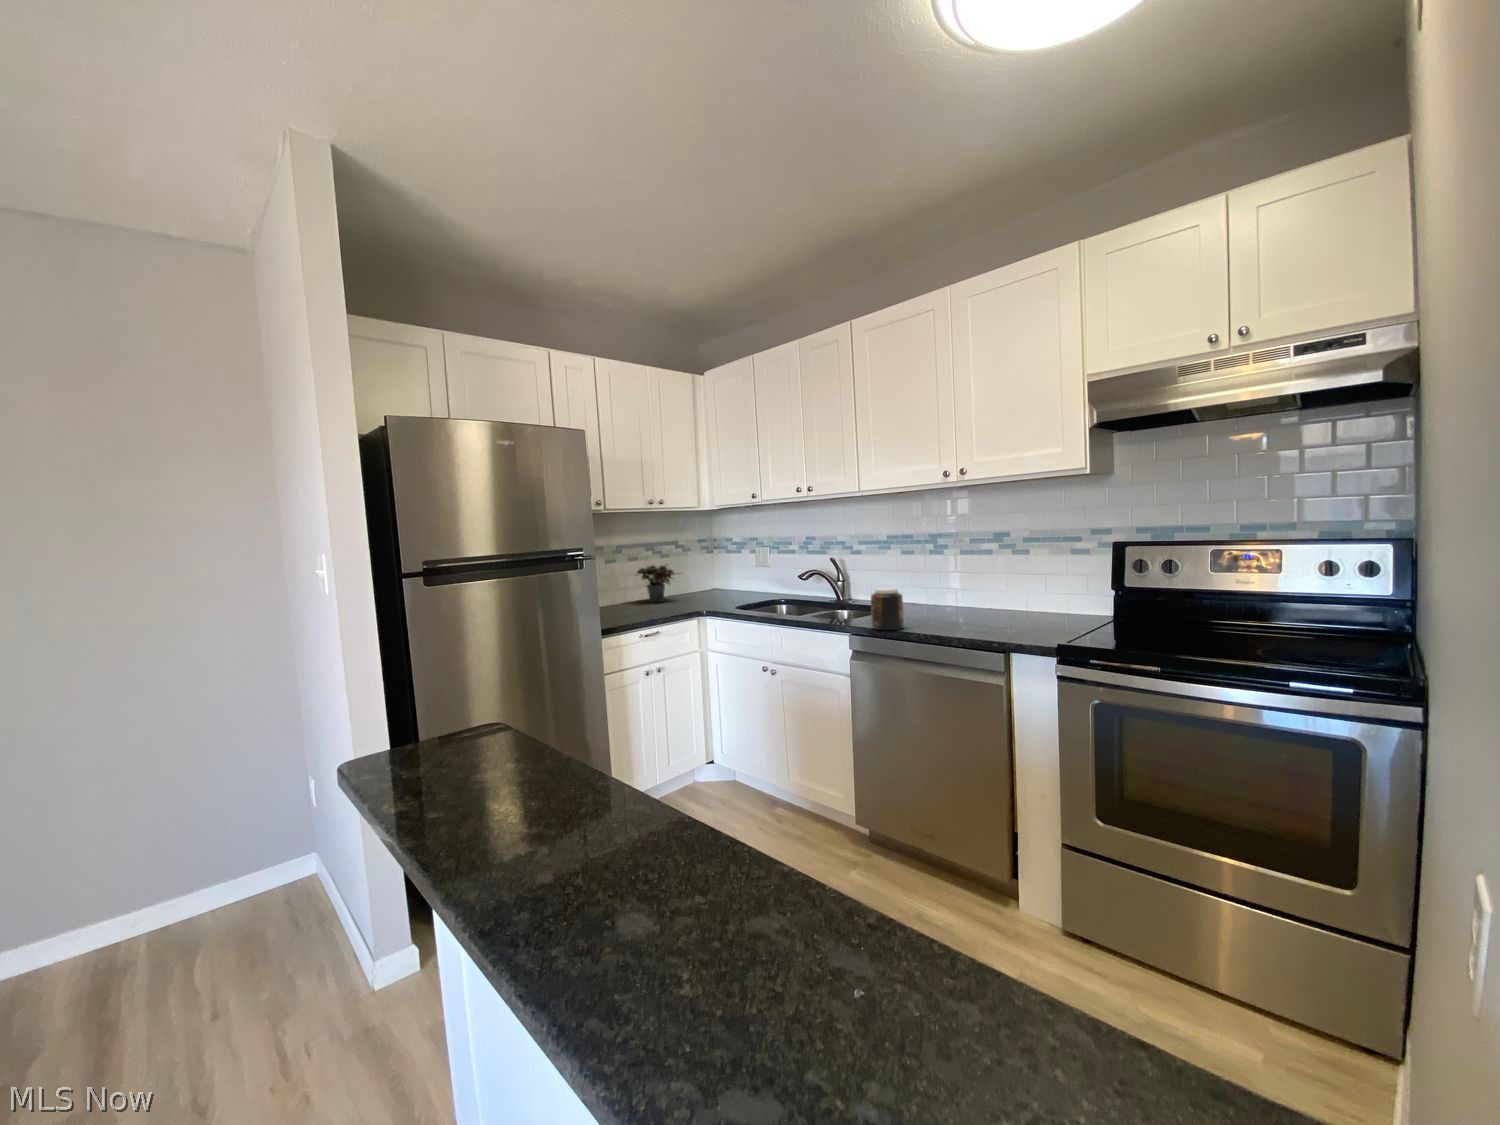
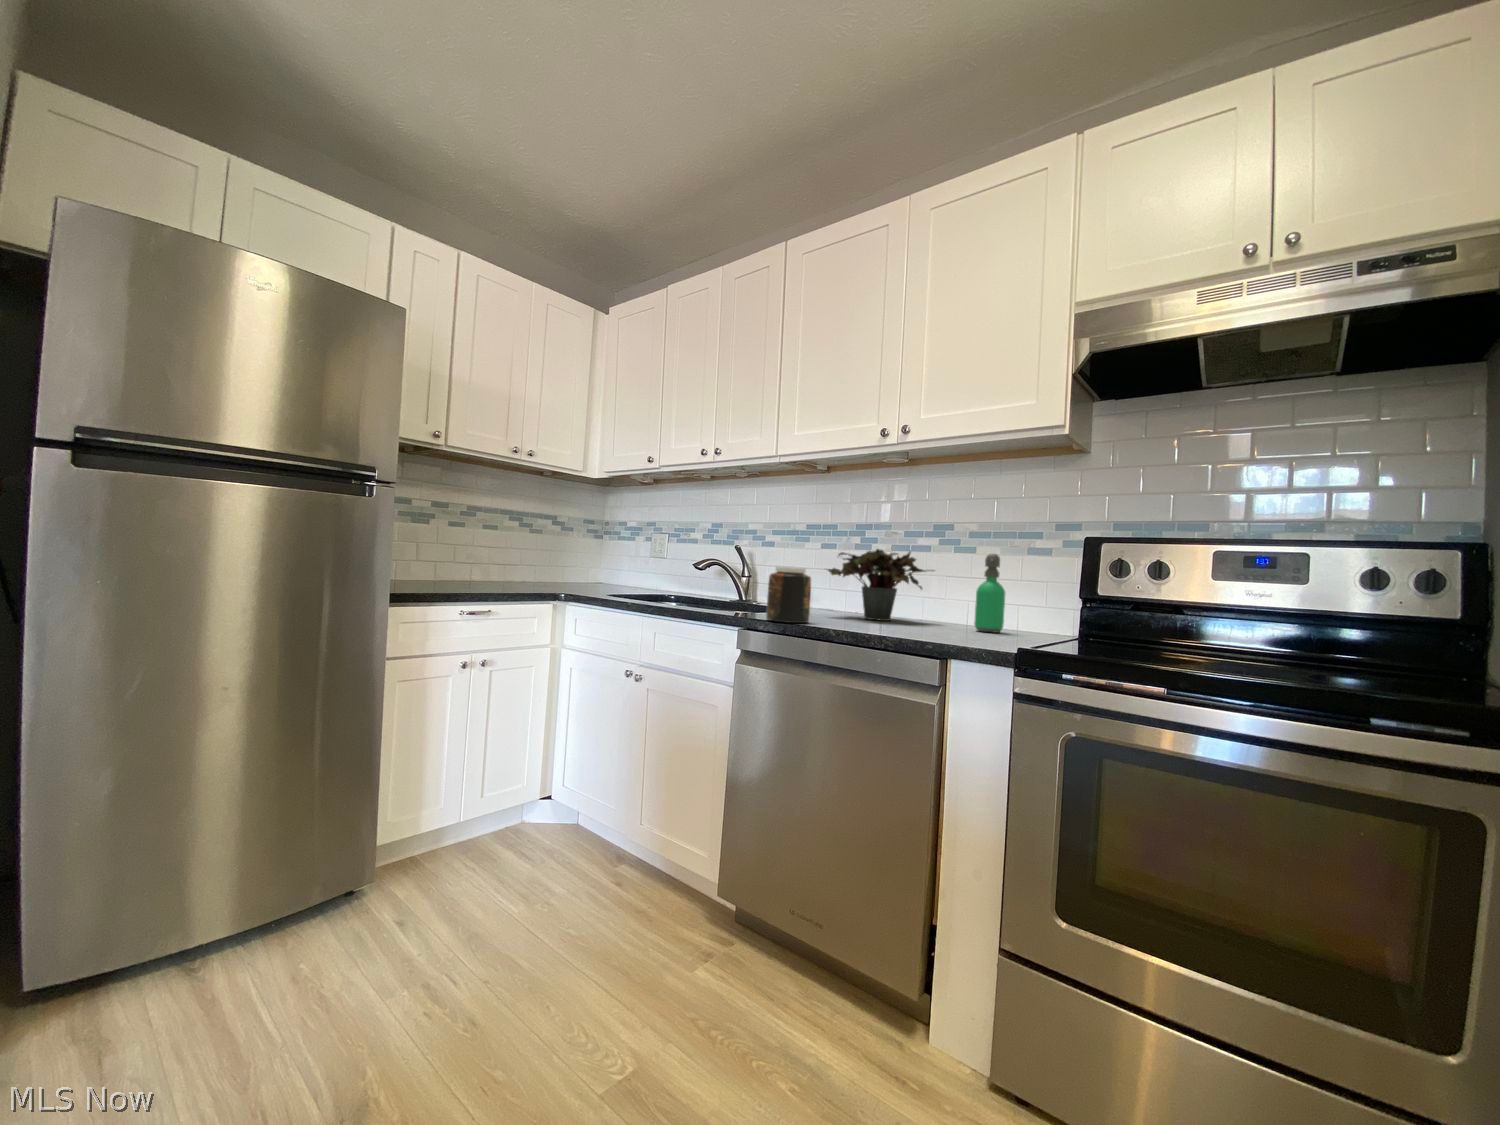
soap dispenser: none [1030,561,1053,621] -> present [974,554,1005,633]
potted plant: present [637,565,675,602] -> present [828,549,933,621]

